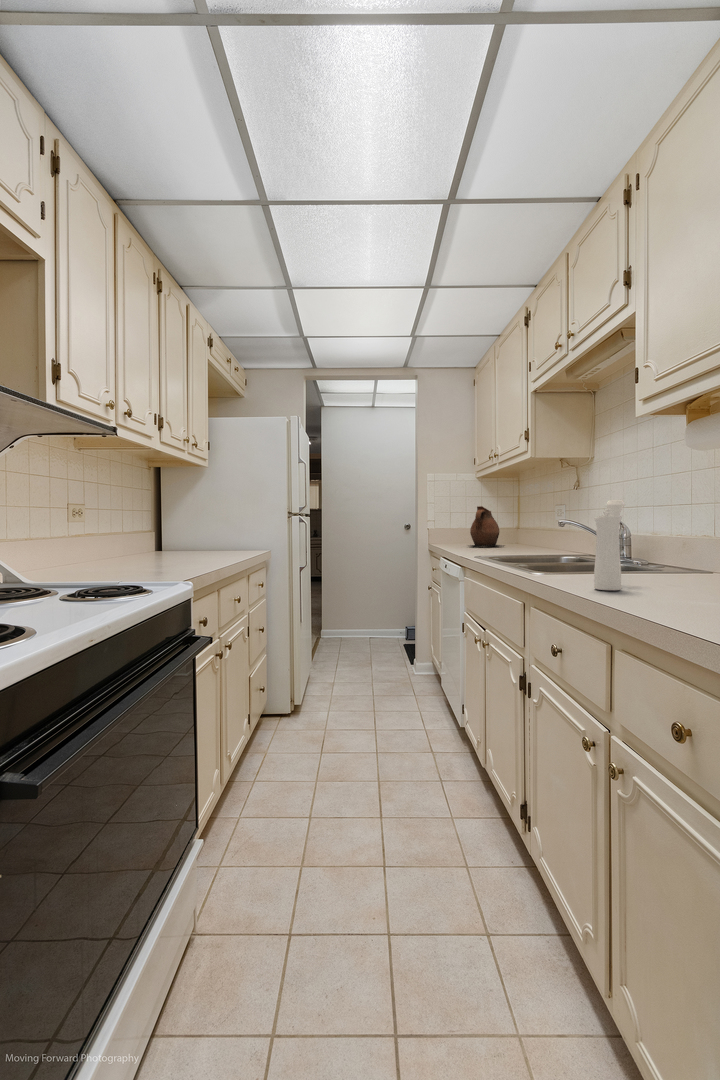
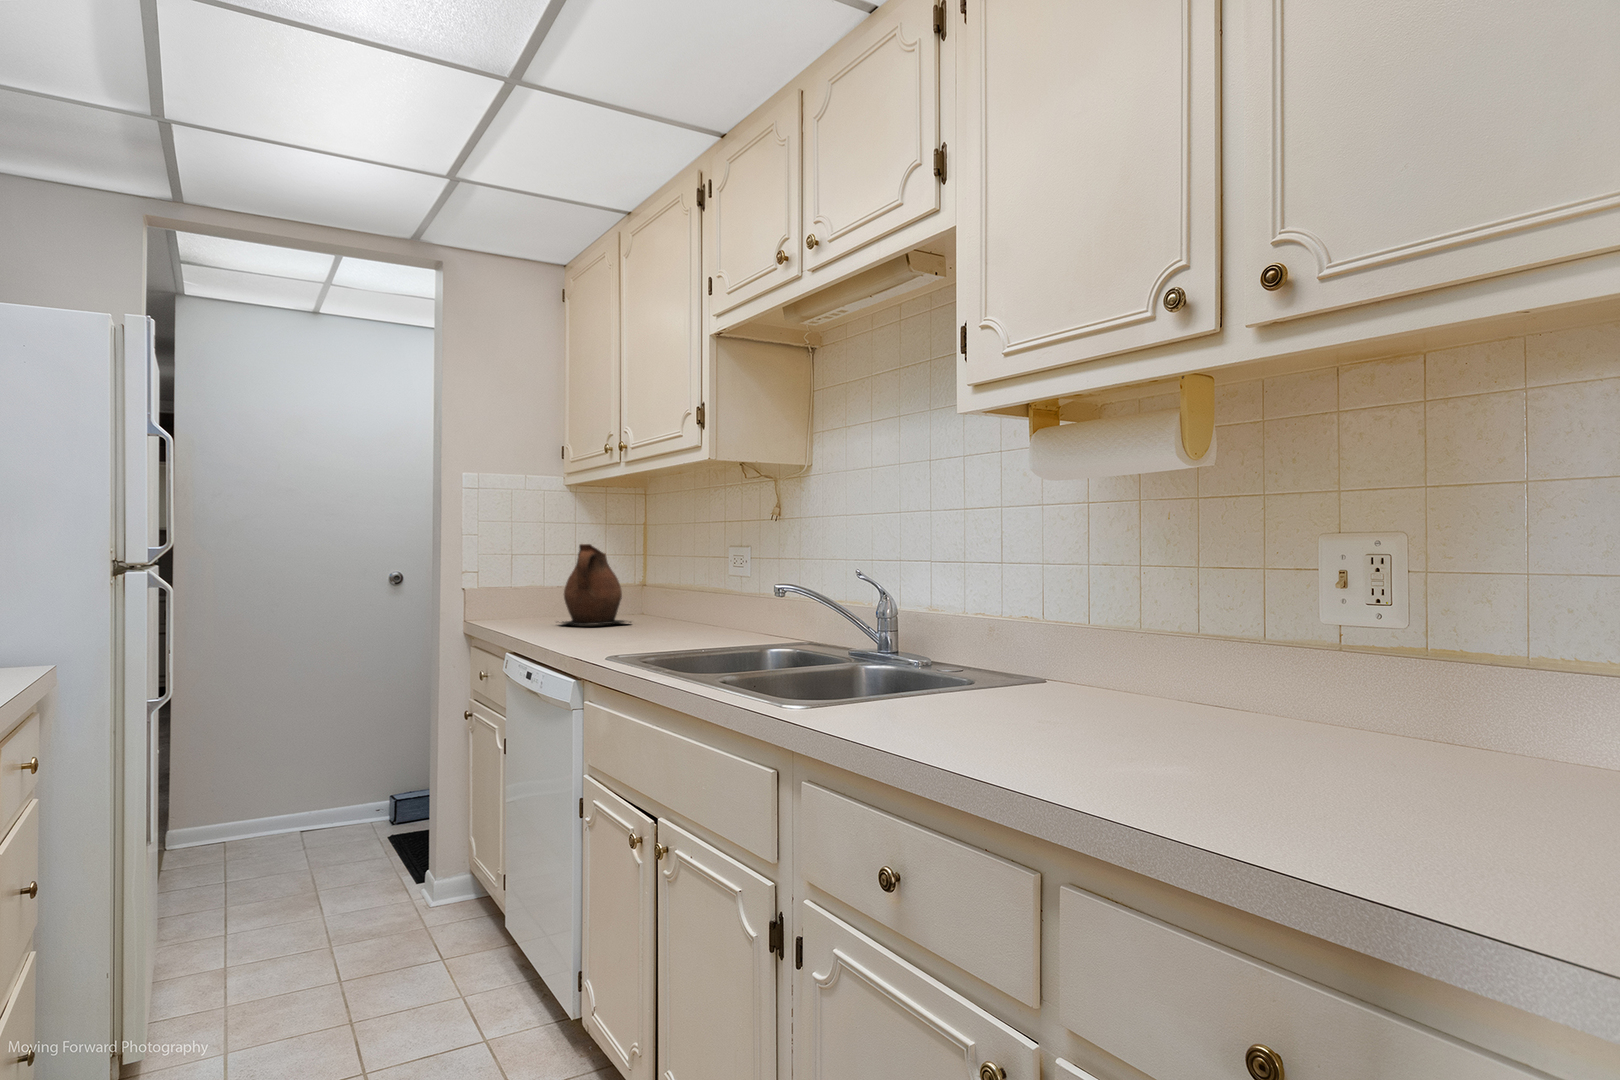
pepper mill: present [594,500,625,590] -> none [942,562,996,743]

